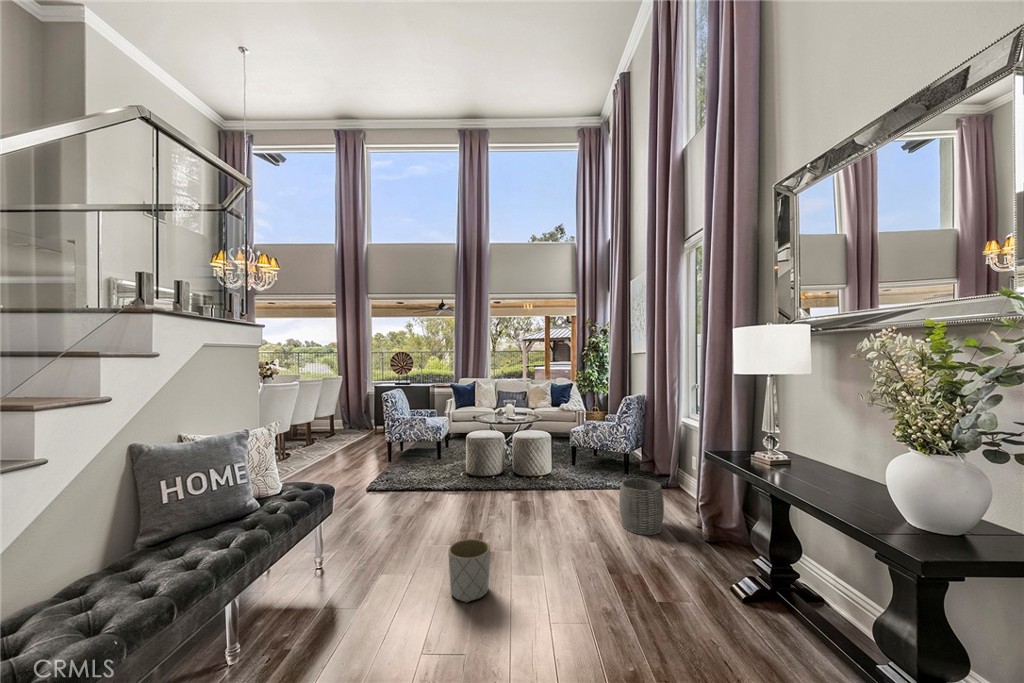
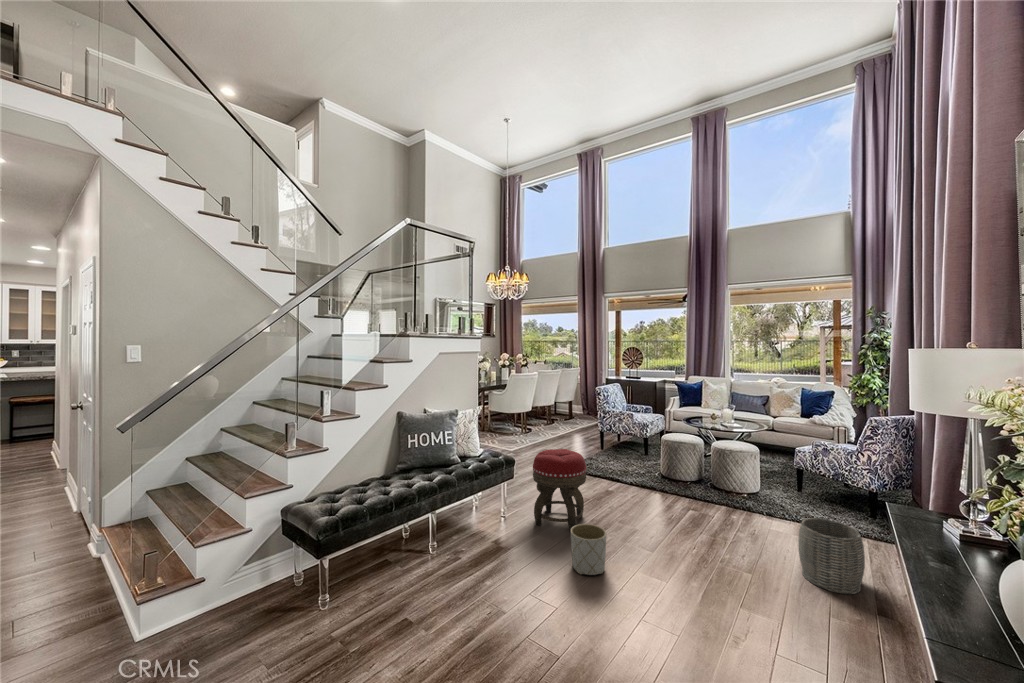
footstool: none [365,462,432,564] -> present [533,449,586,530]

